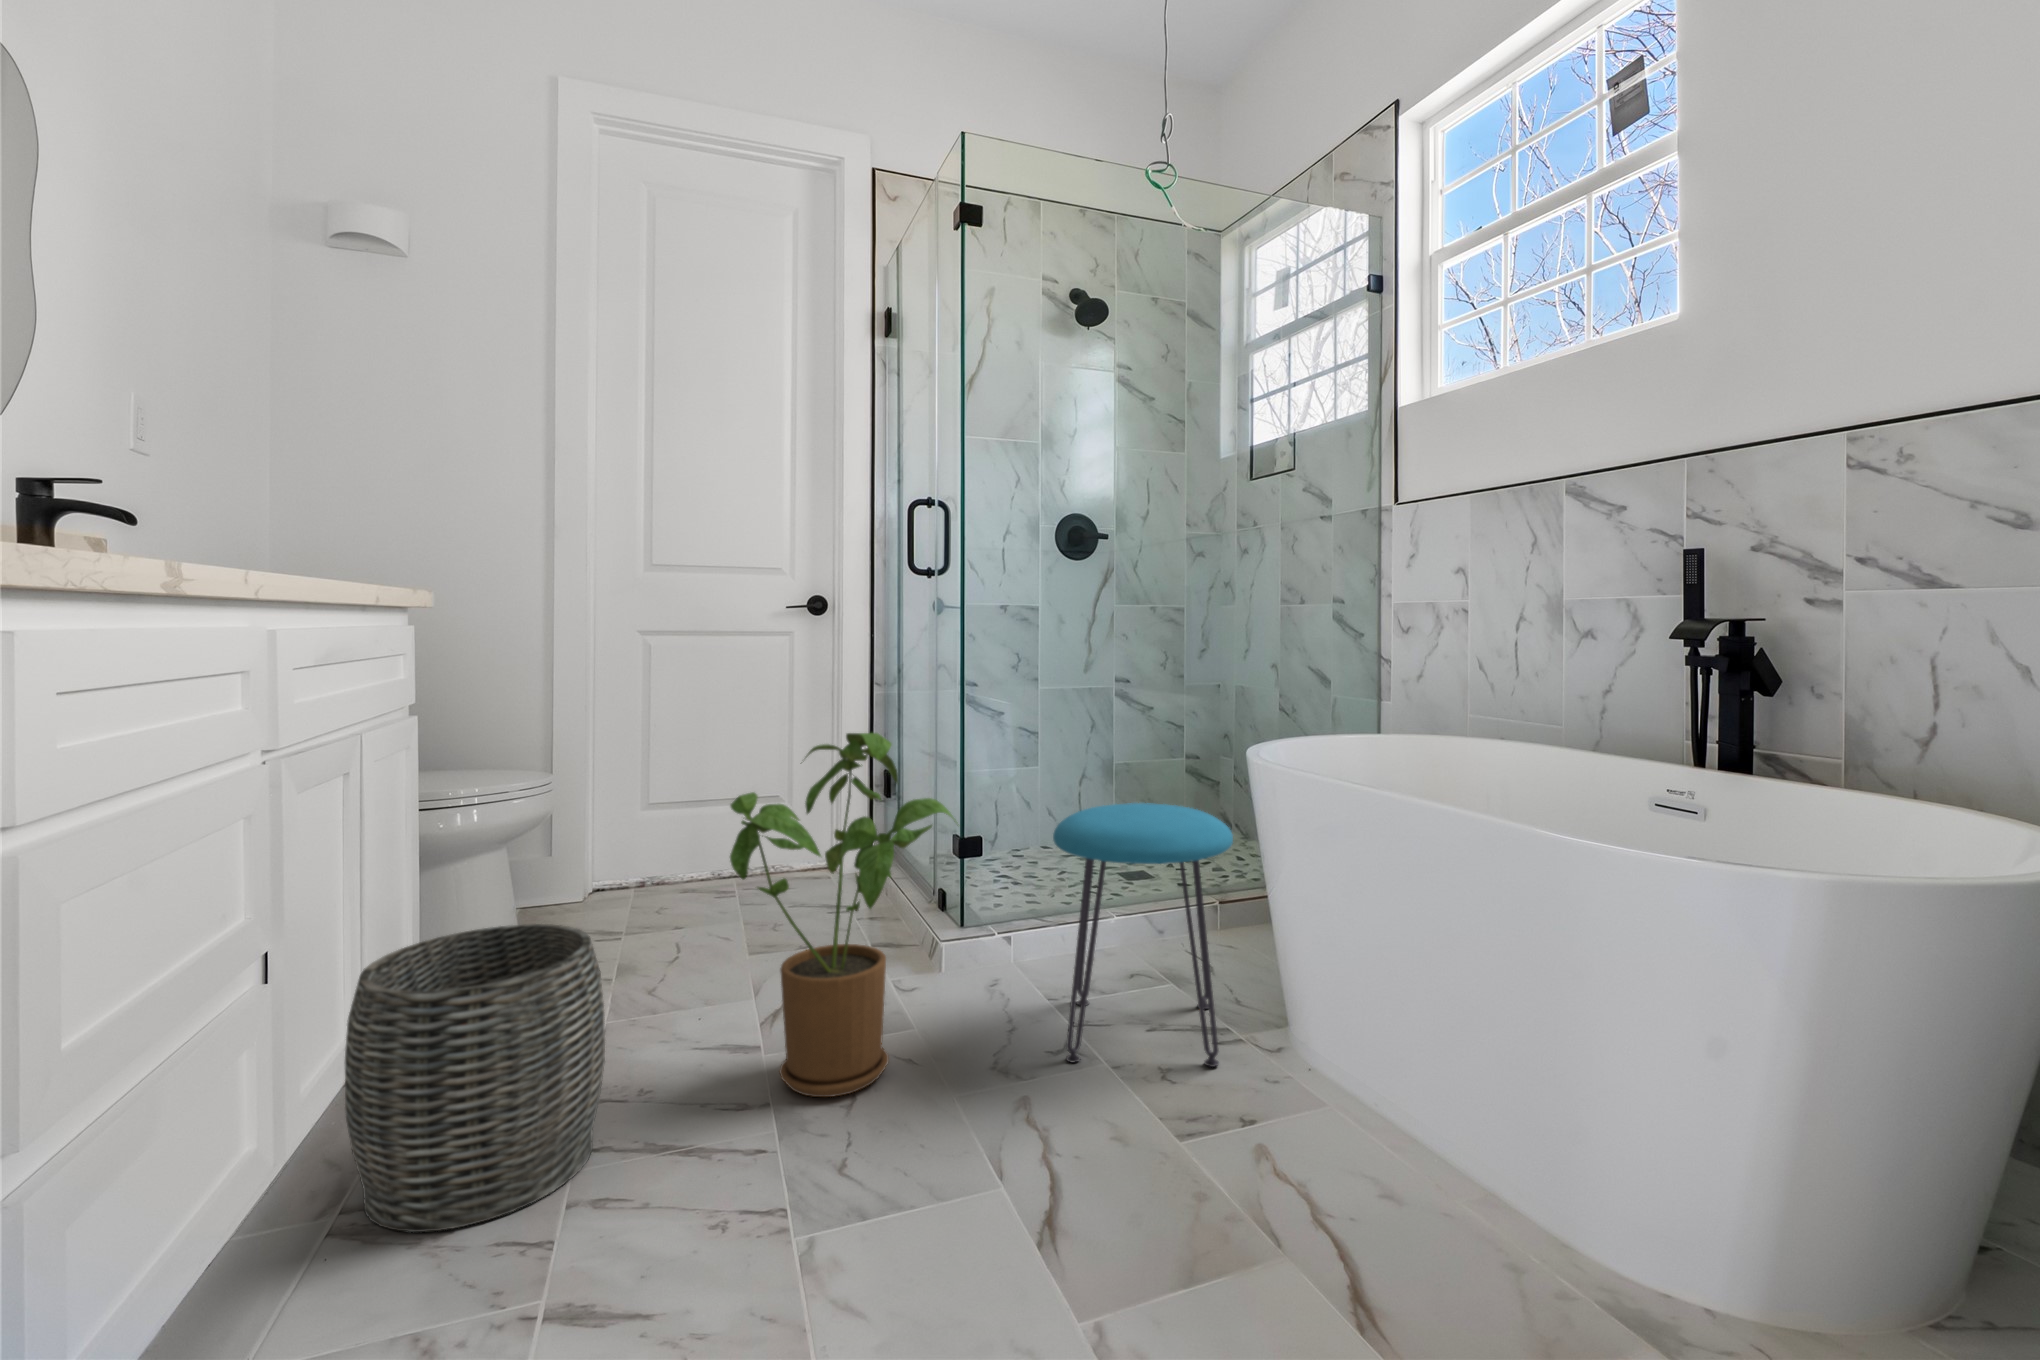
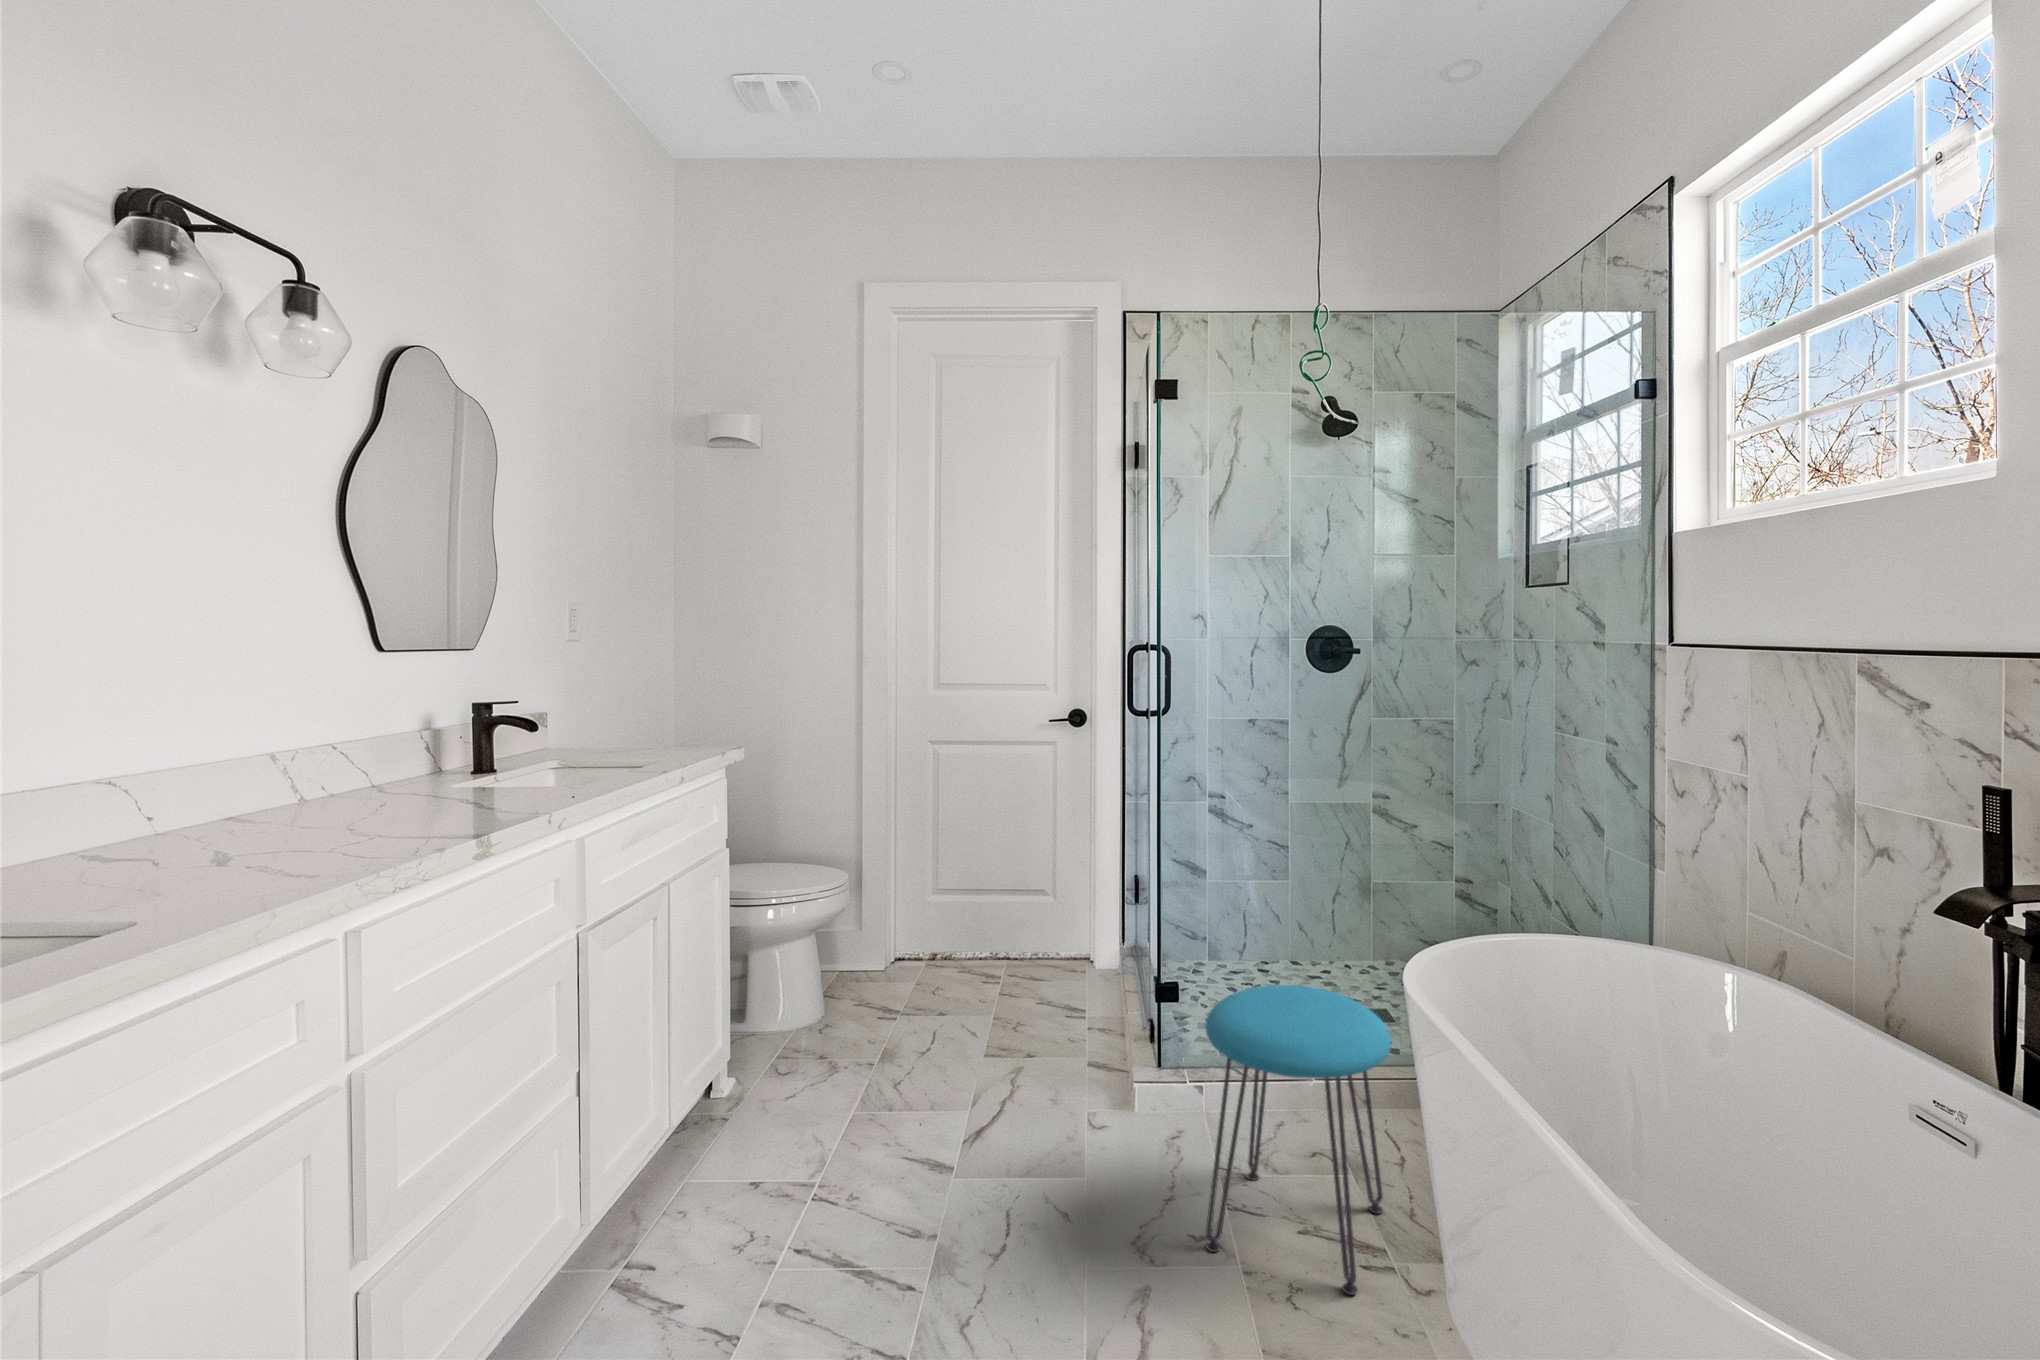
house plant: present [730,733,954,1097] -> none [908,903,1105,1238]
woven basket: present [345,924,605,1232] -> none [628,1045,809,1297]

